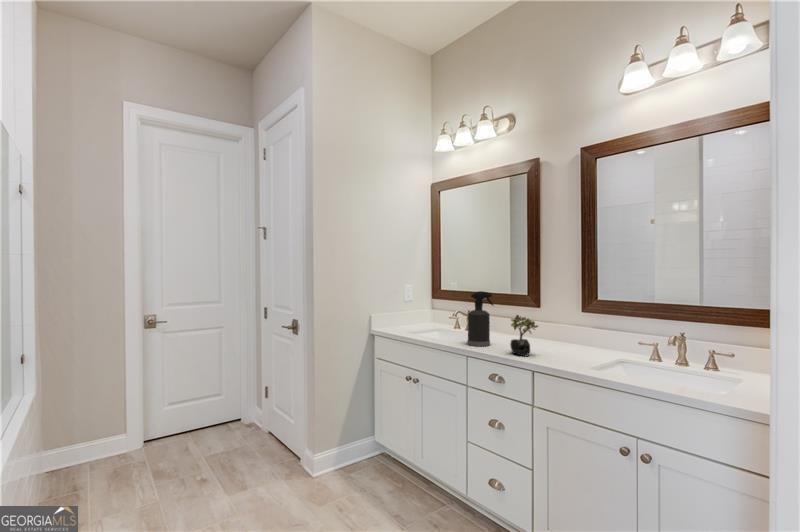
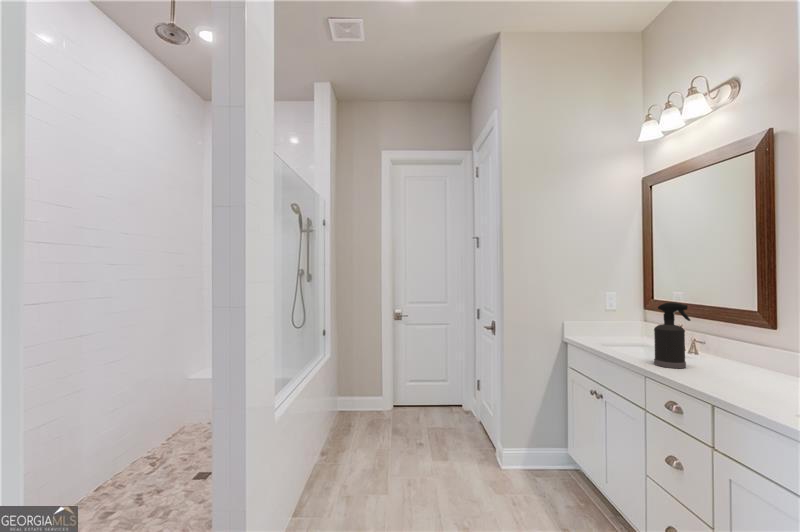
succulent plant: present [510,315,538,356] -> none [694,333,738,387]

